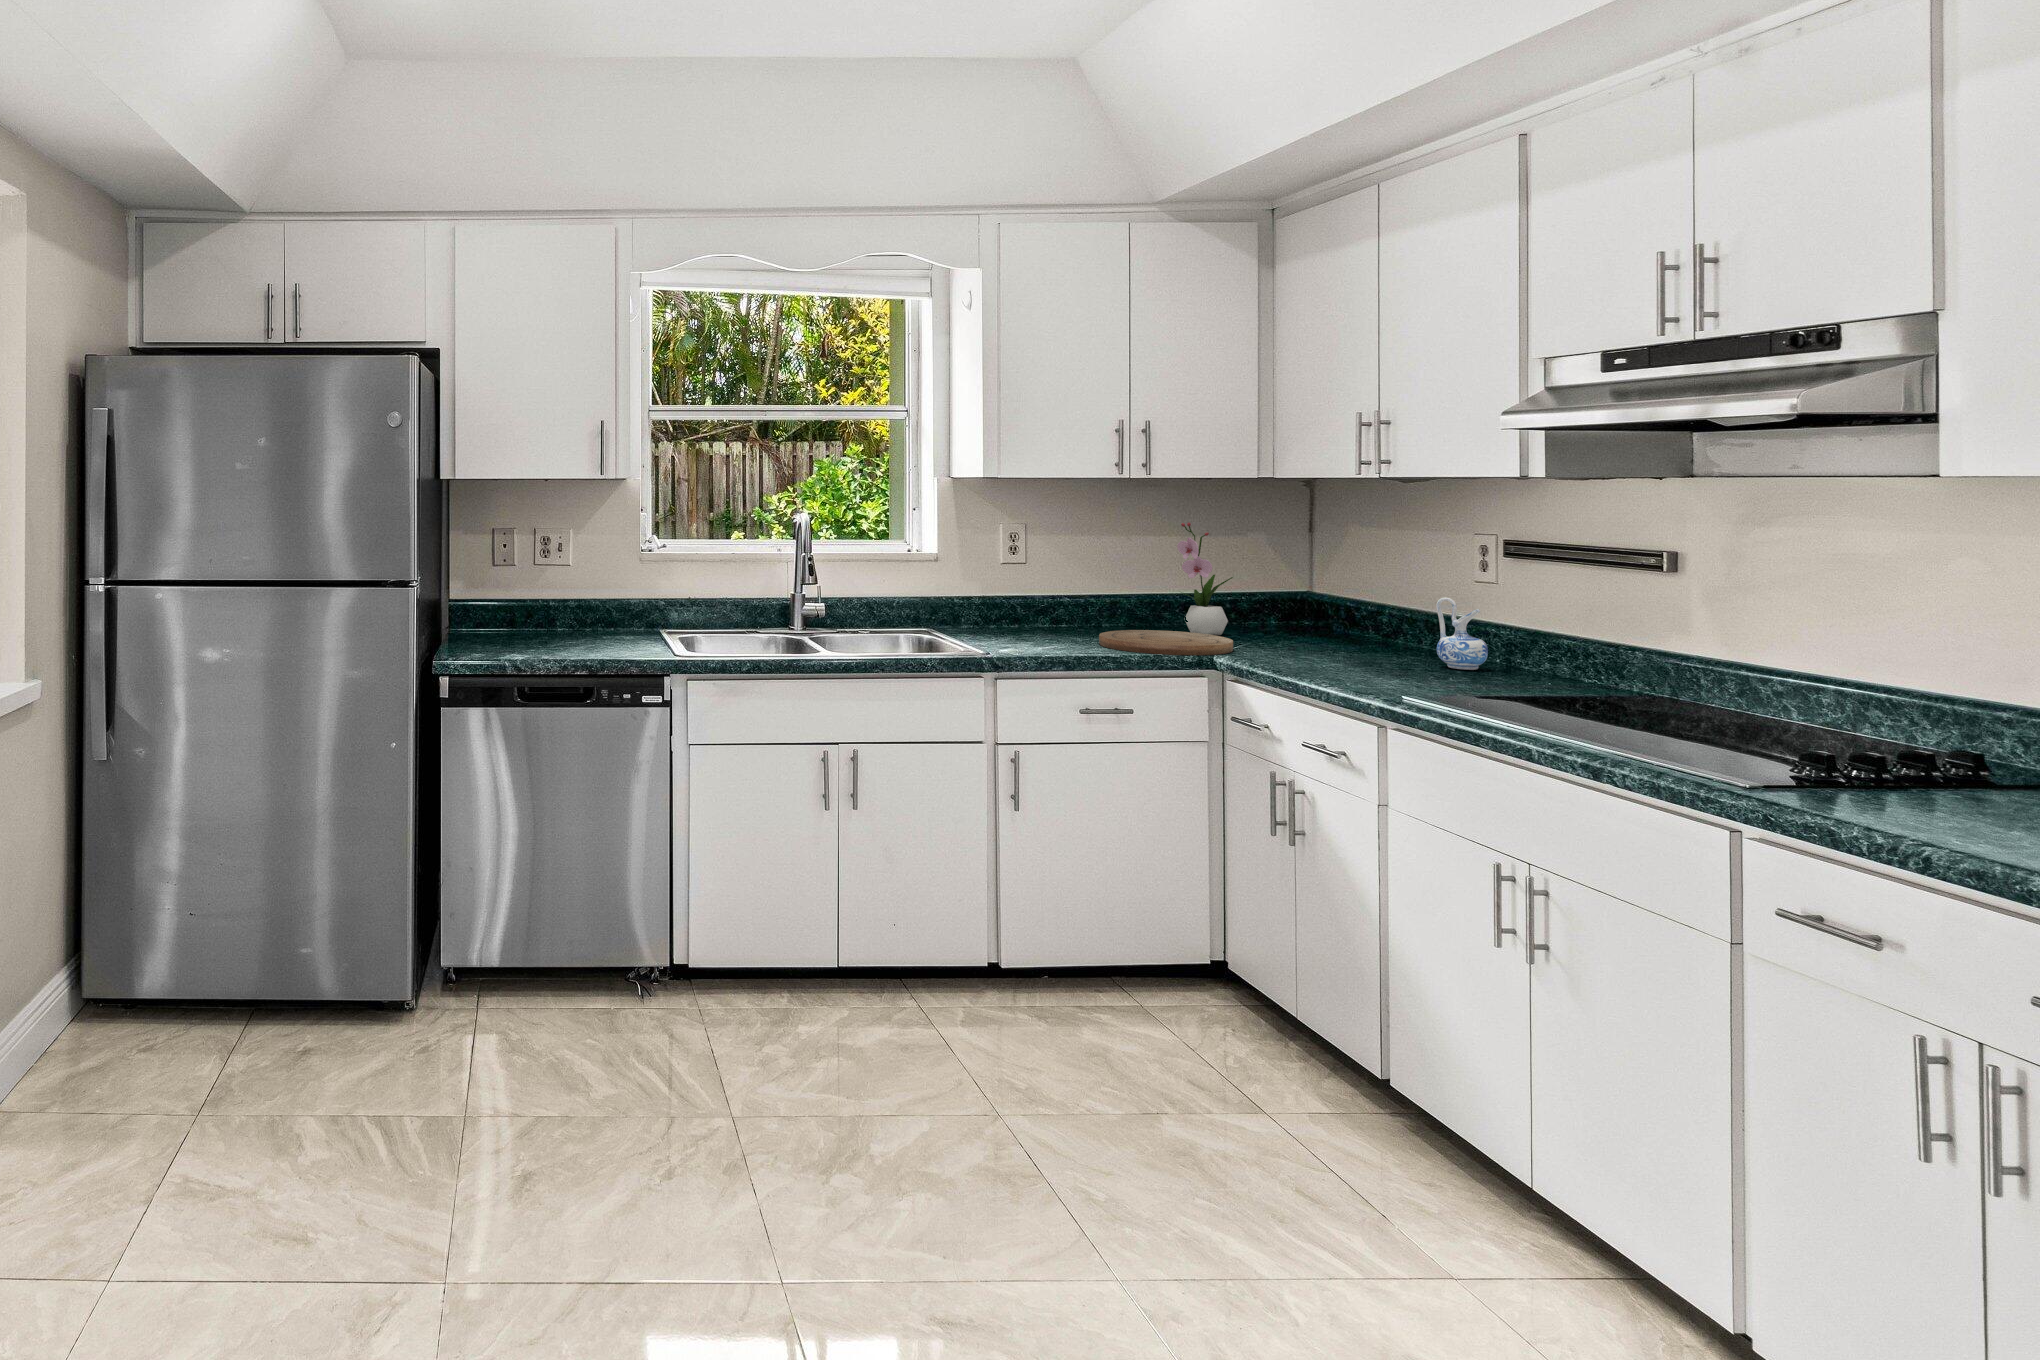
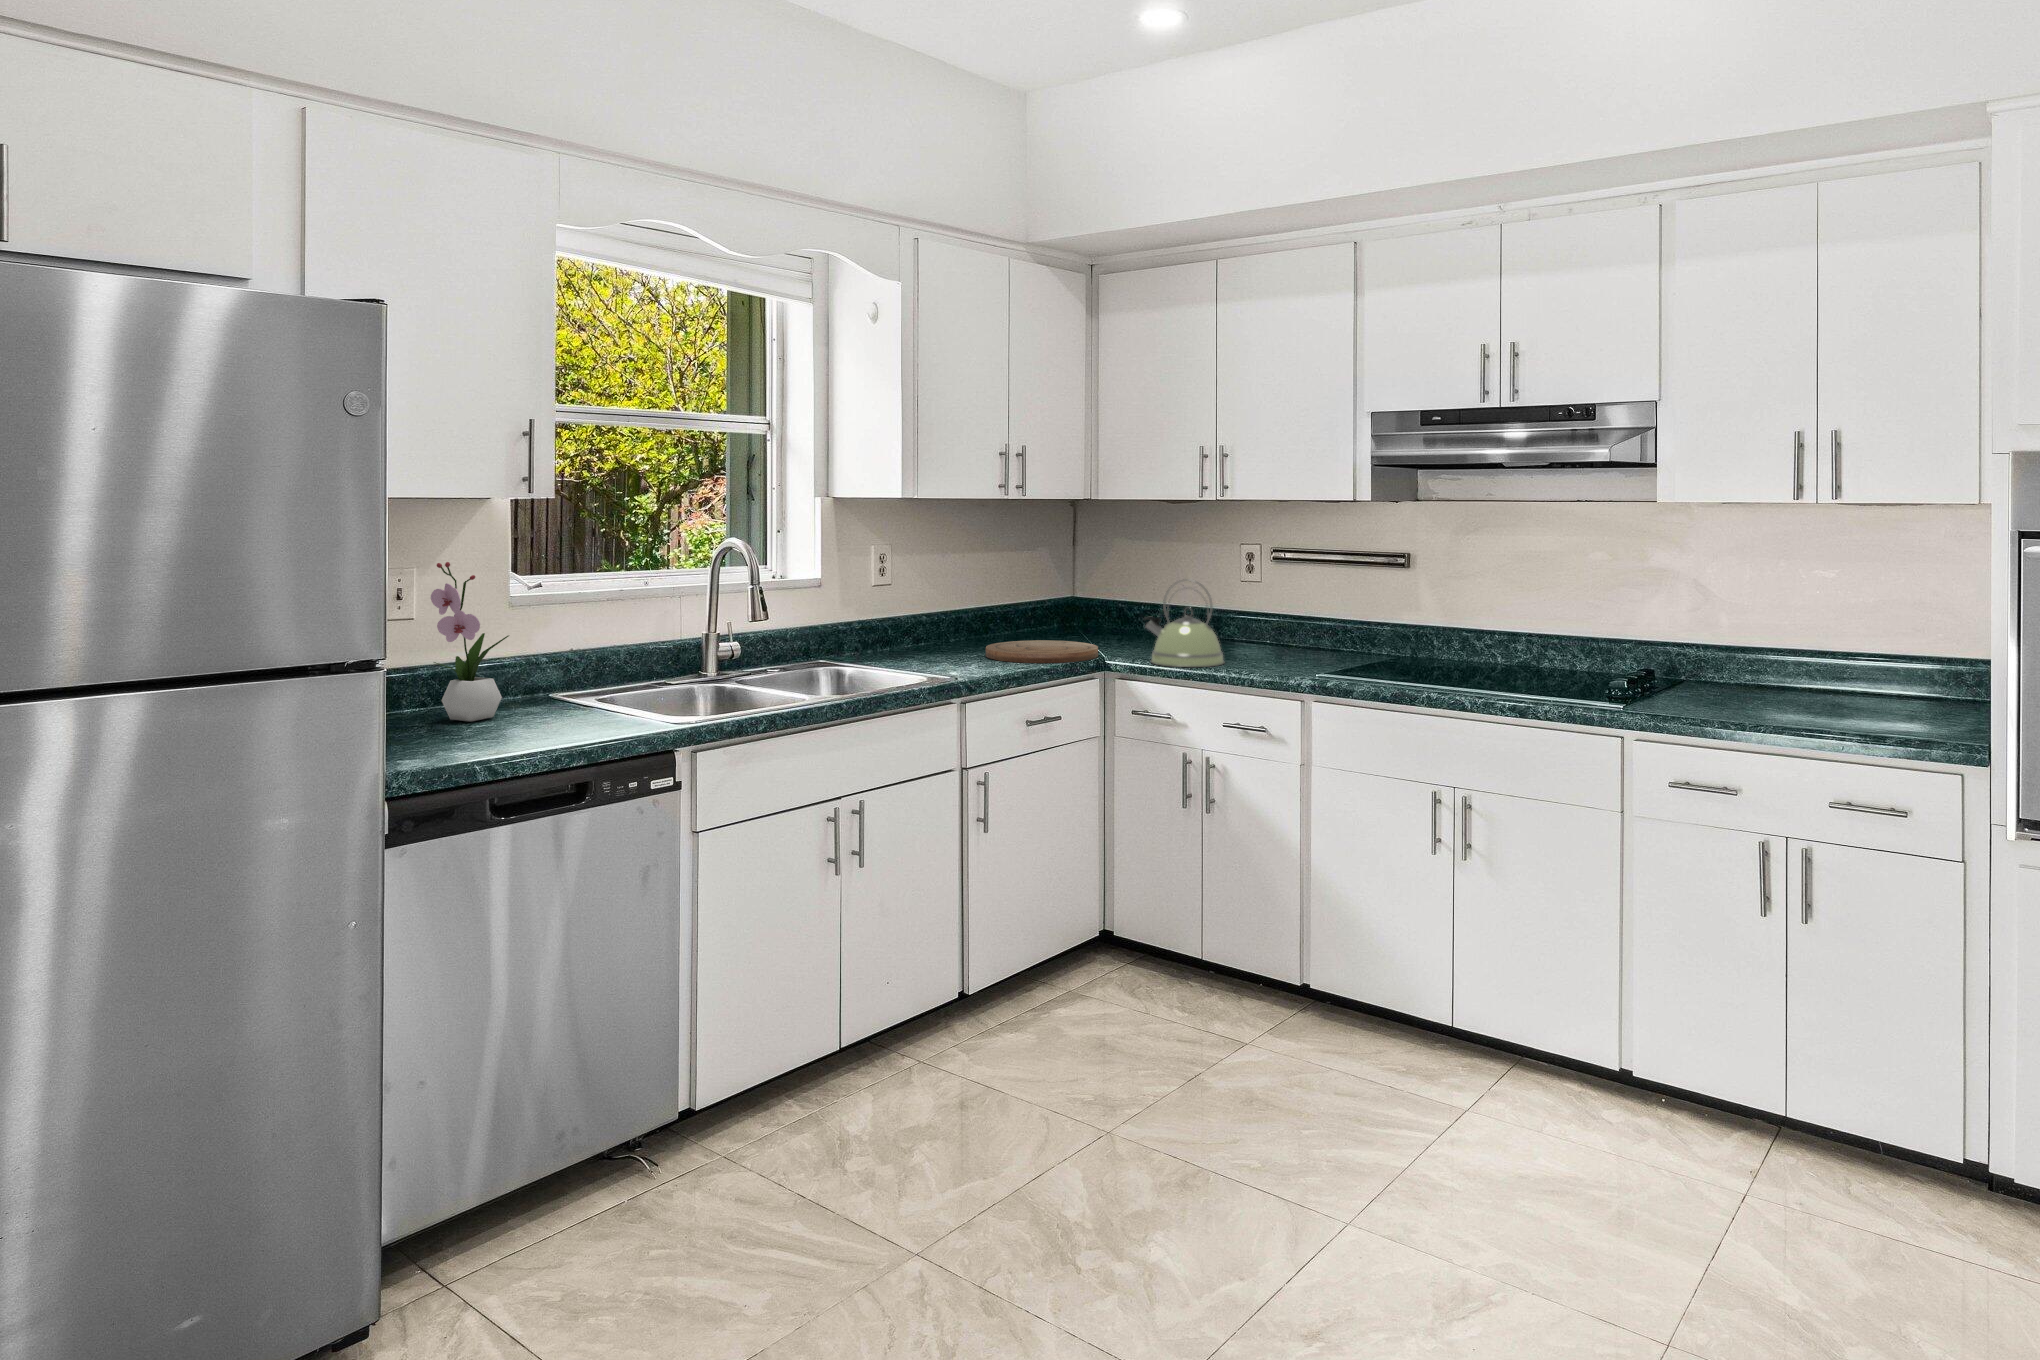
flower arrangement: present [1177,523,1233,635] -> present [431,562,509,721]
kettle: none [1260,572,1360,676] -> present [1145,579,1224,667]
ceramic pitcher: present [1436,597,1488,670] -> none [1239,594,1273,651]

